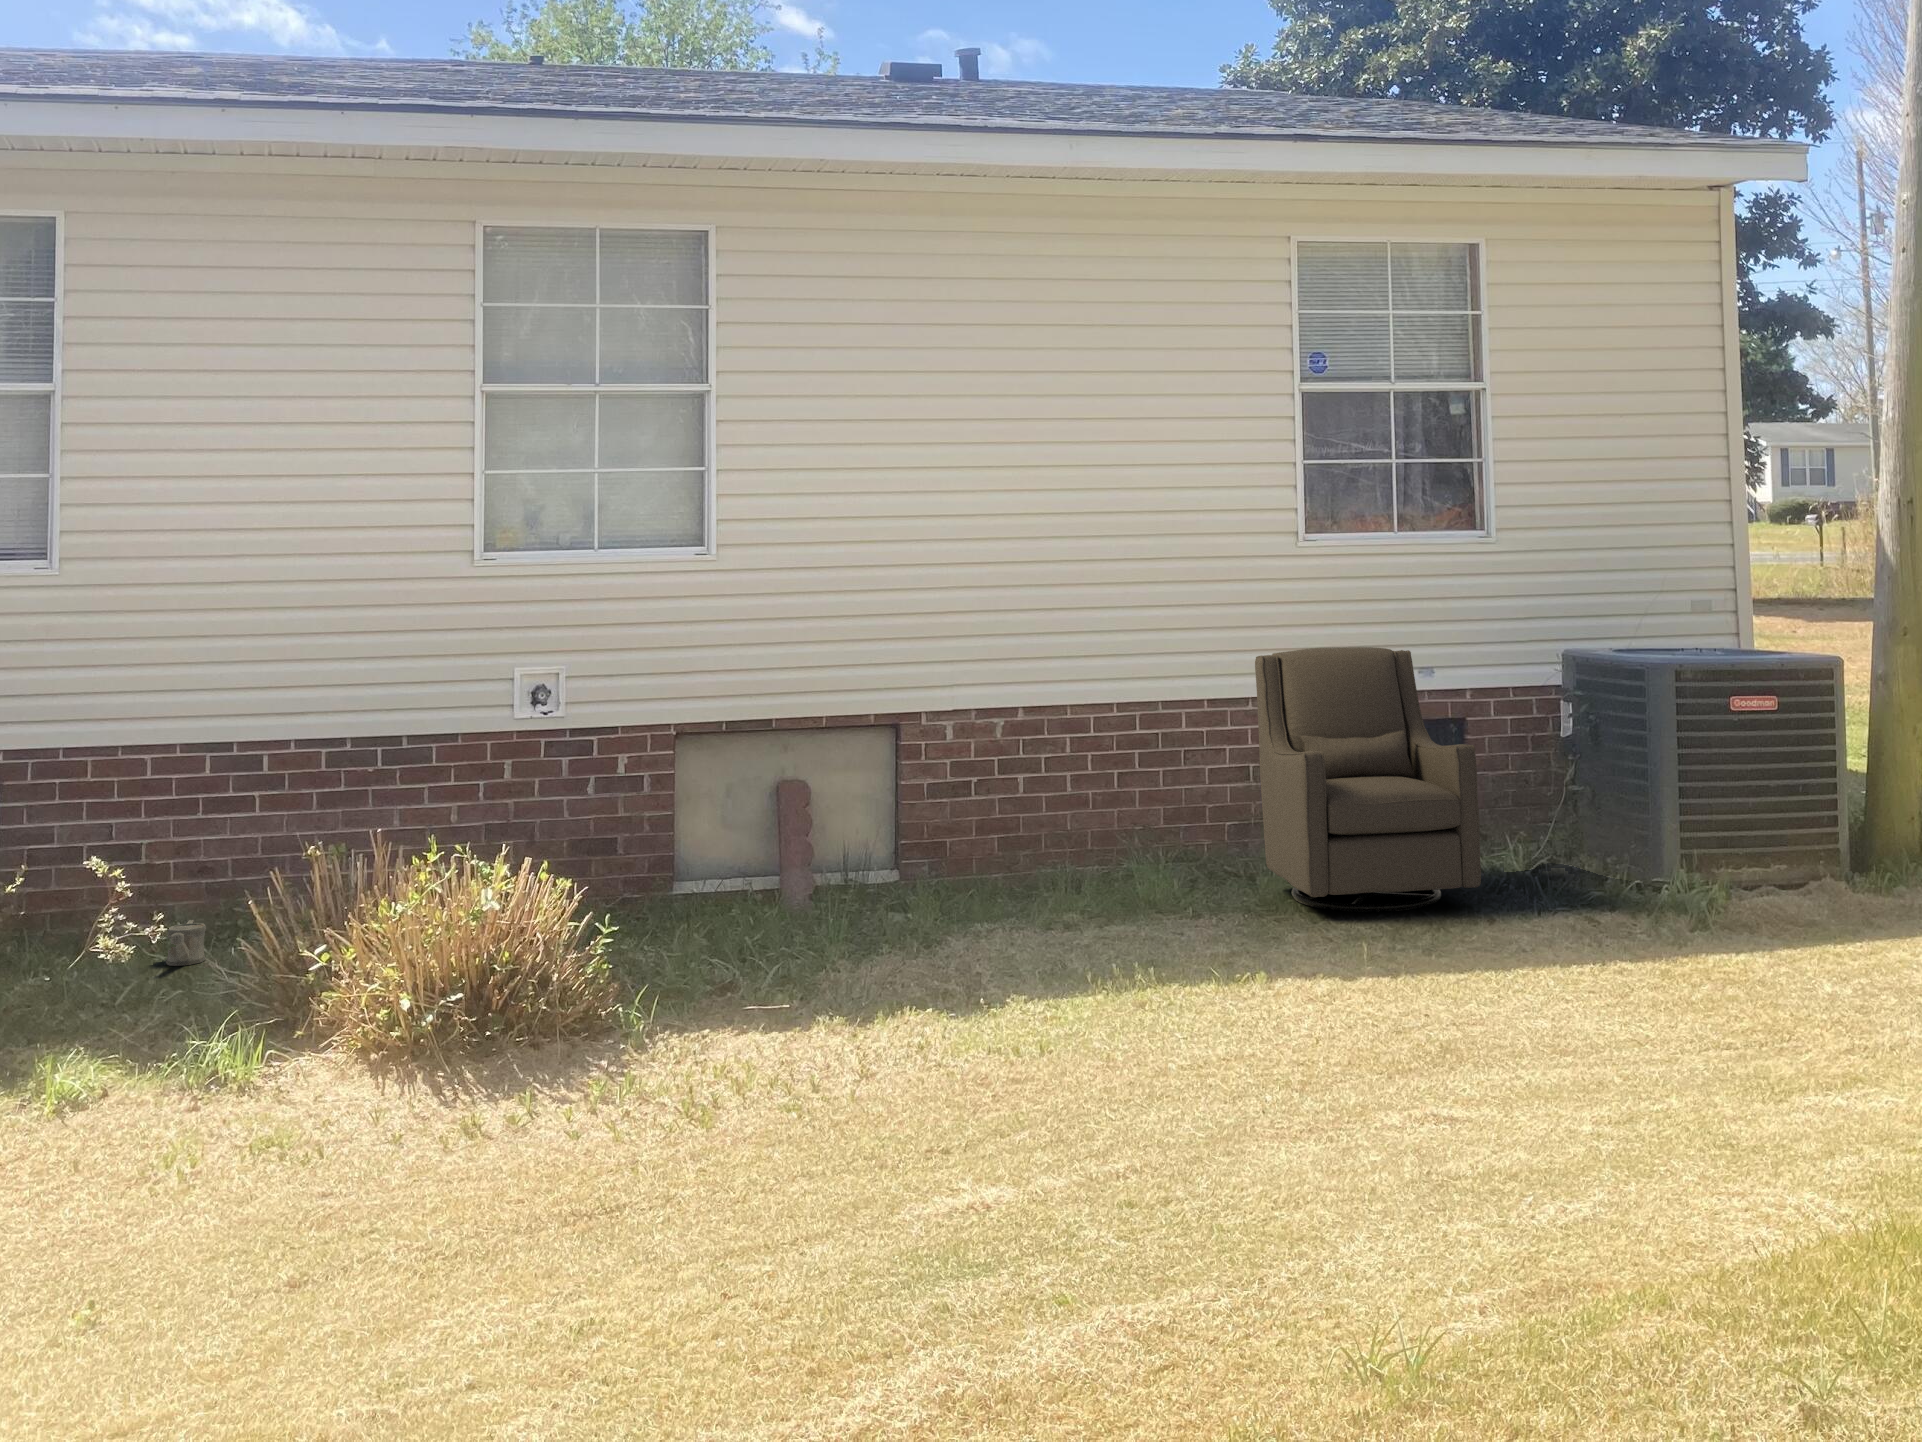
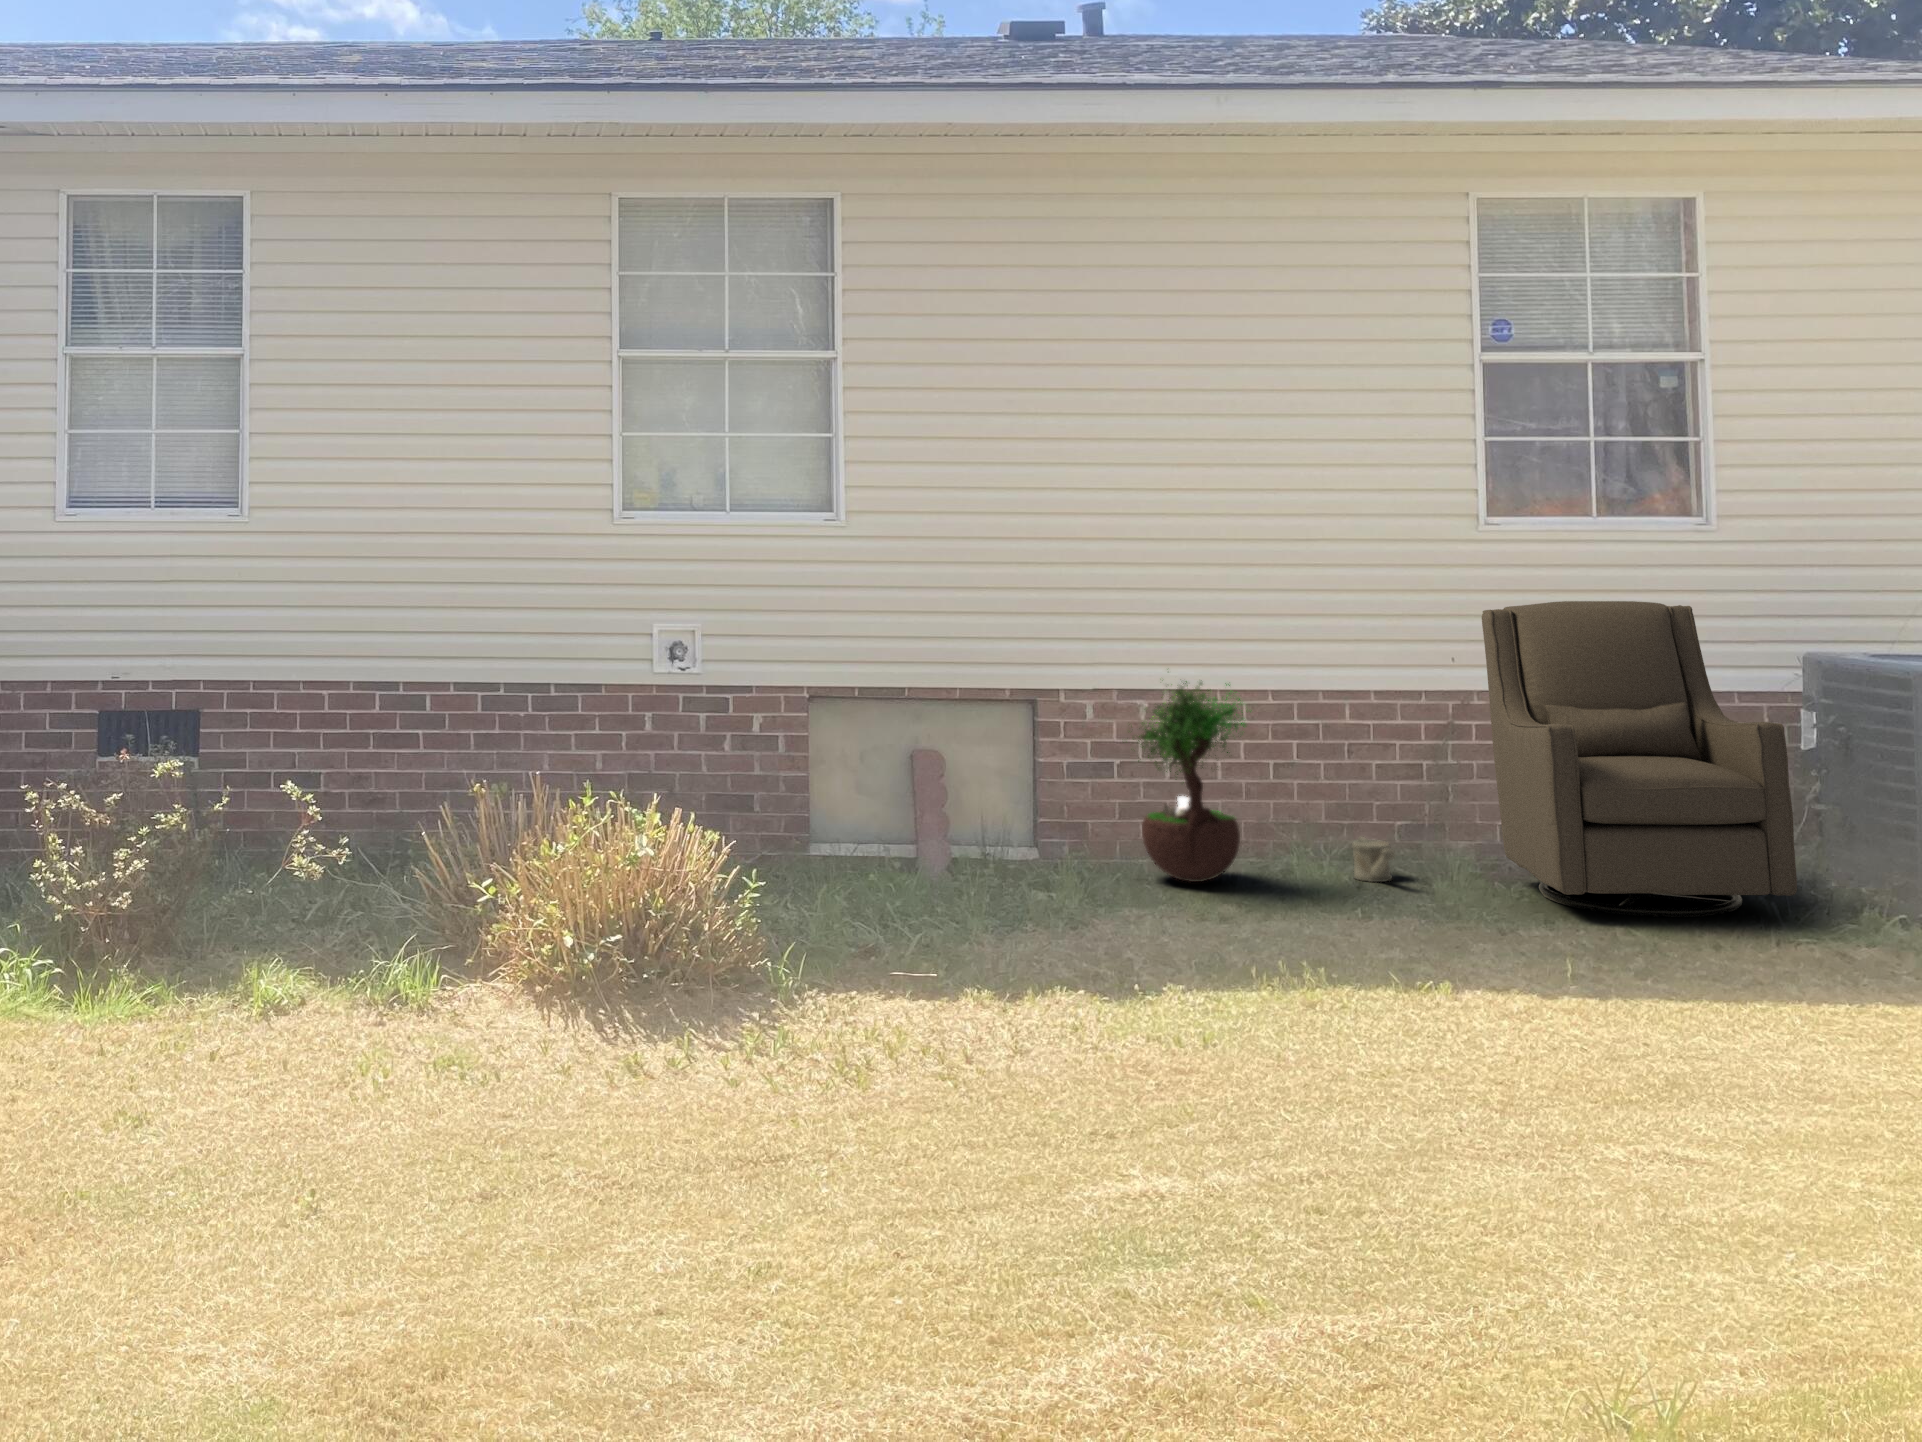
potted tree: none [959,711,1070,906] -> present [1133,681,1245,882]
watering can: present [166,920,206,966] -> present [1352,837,1395,882]

